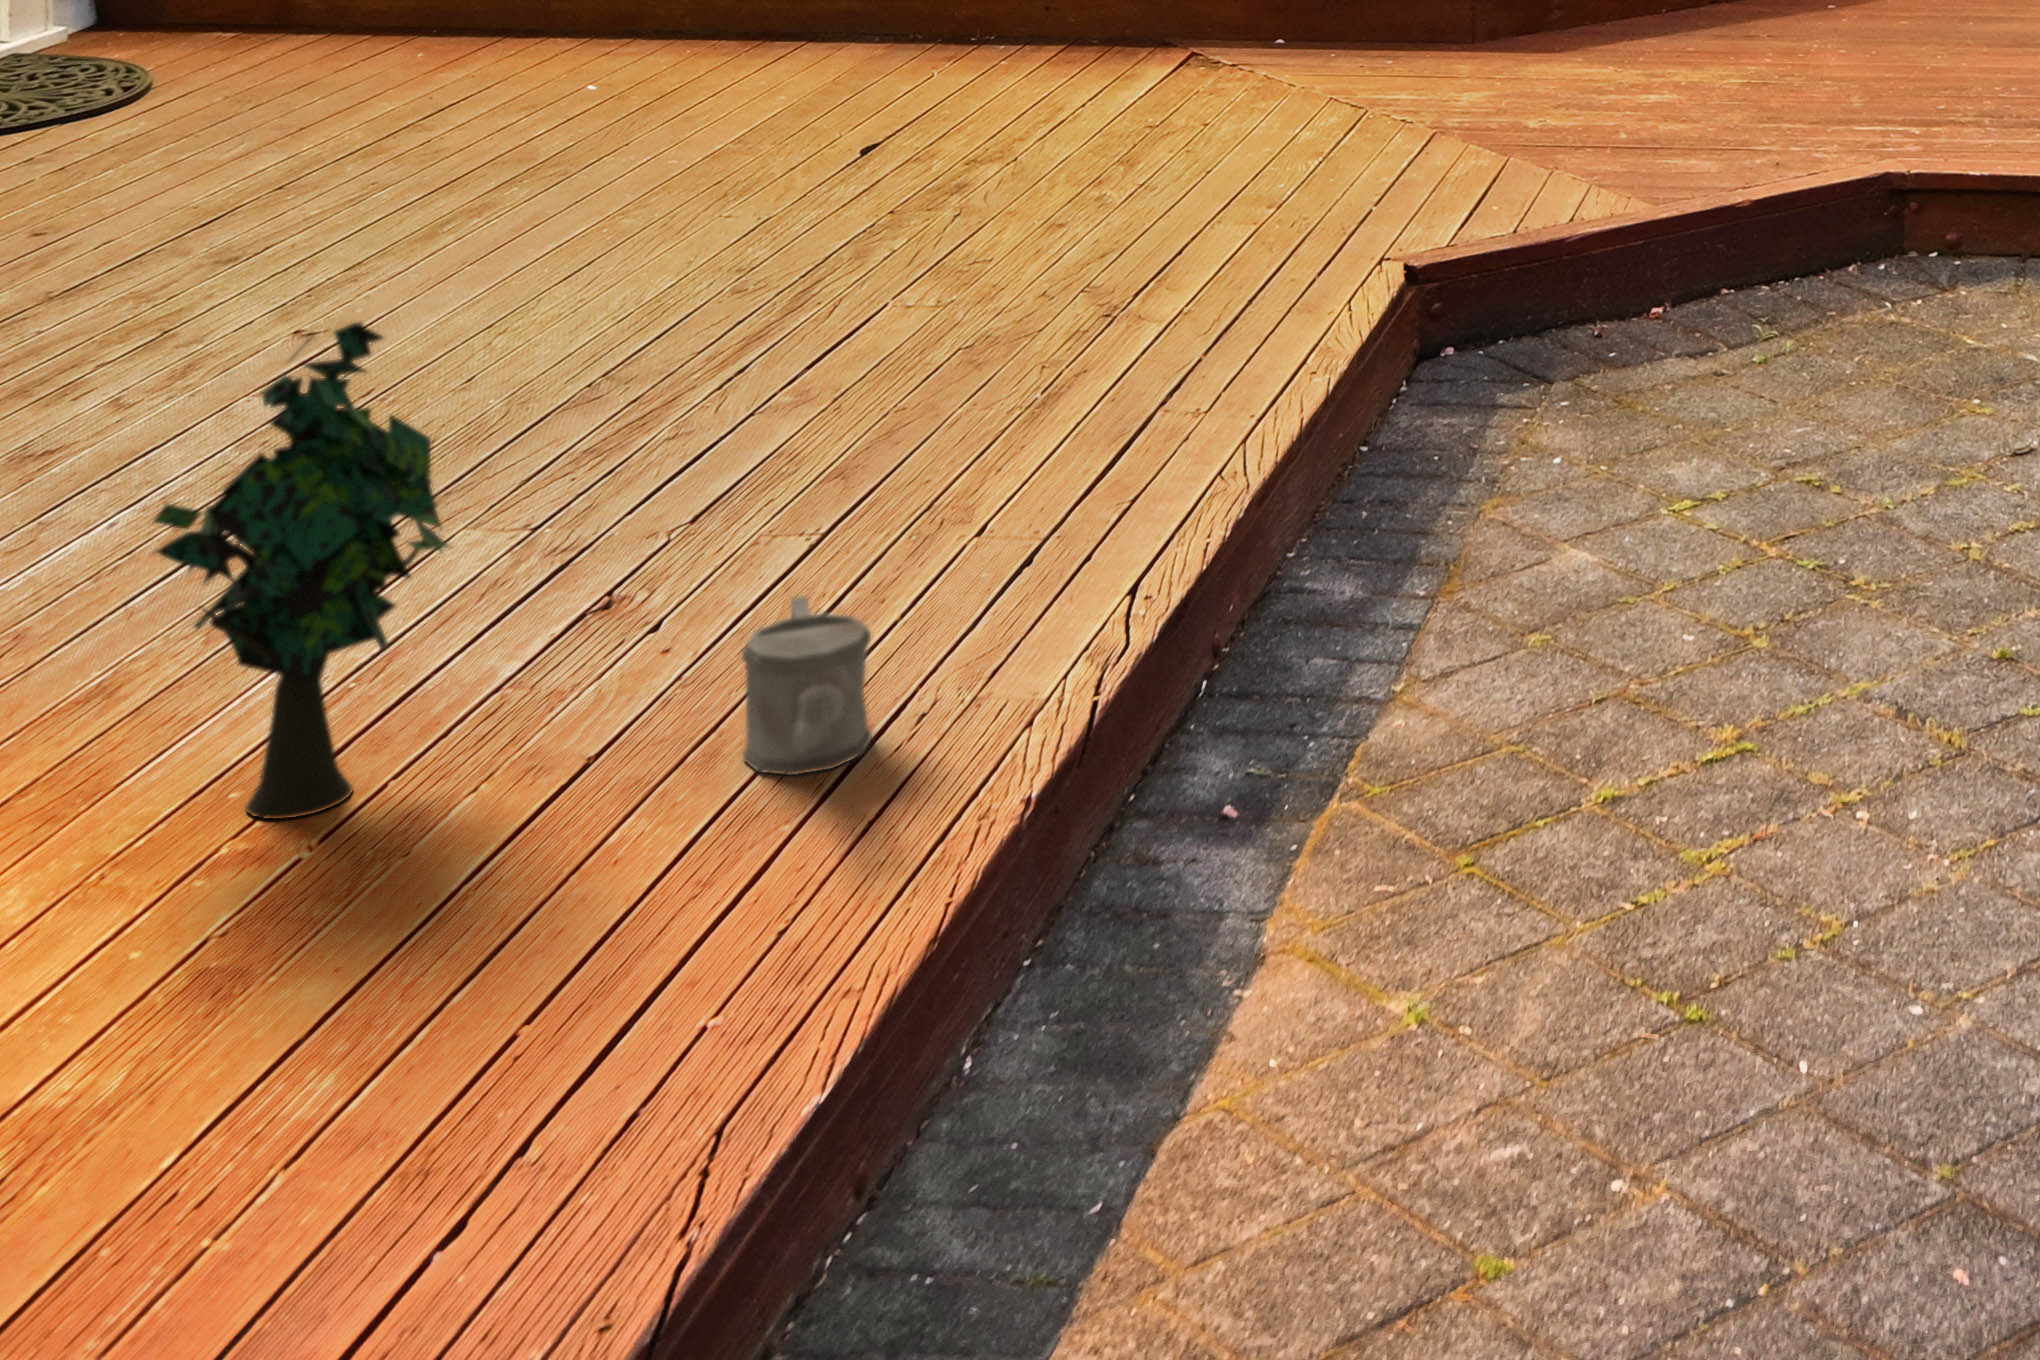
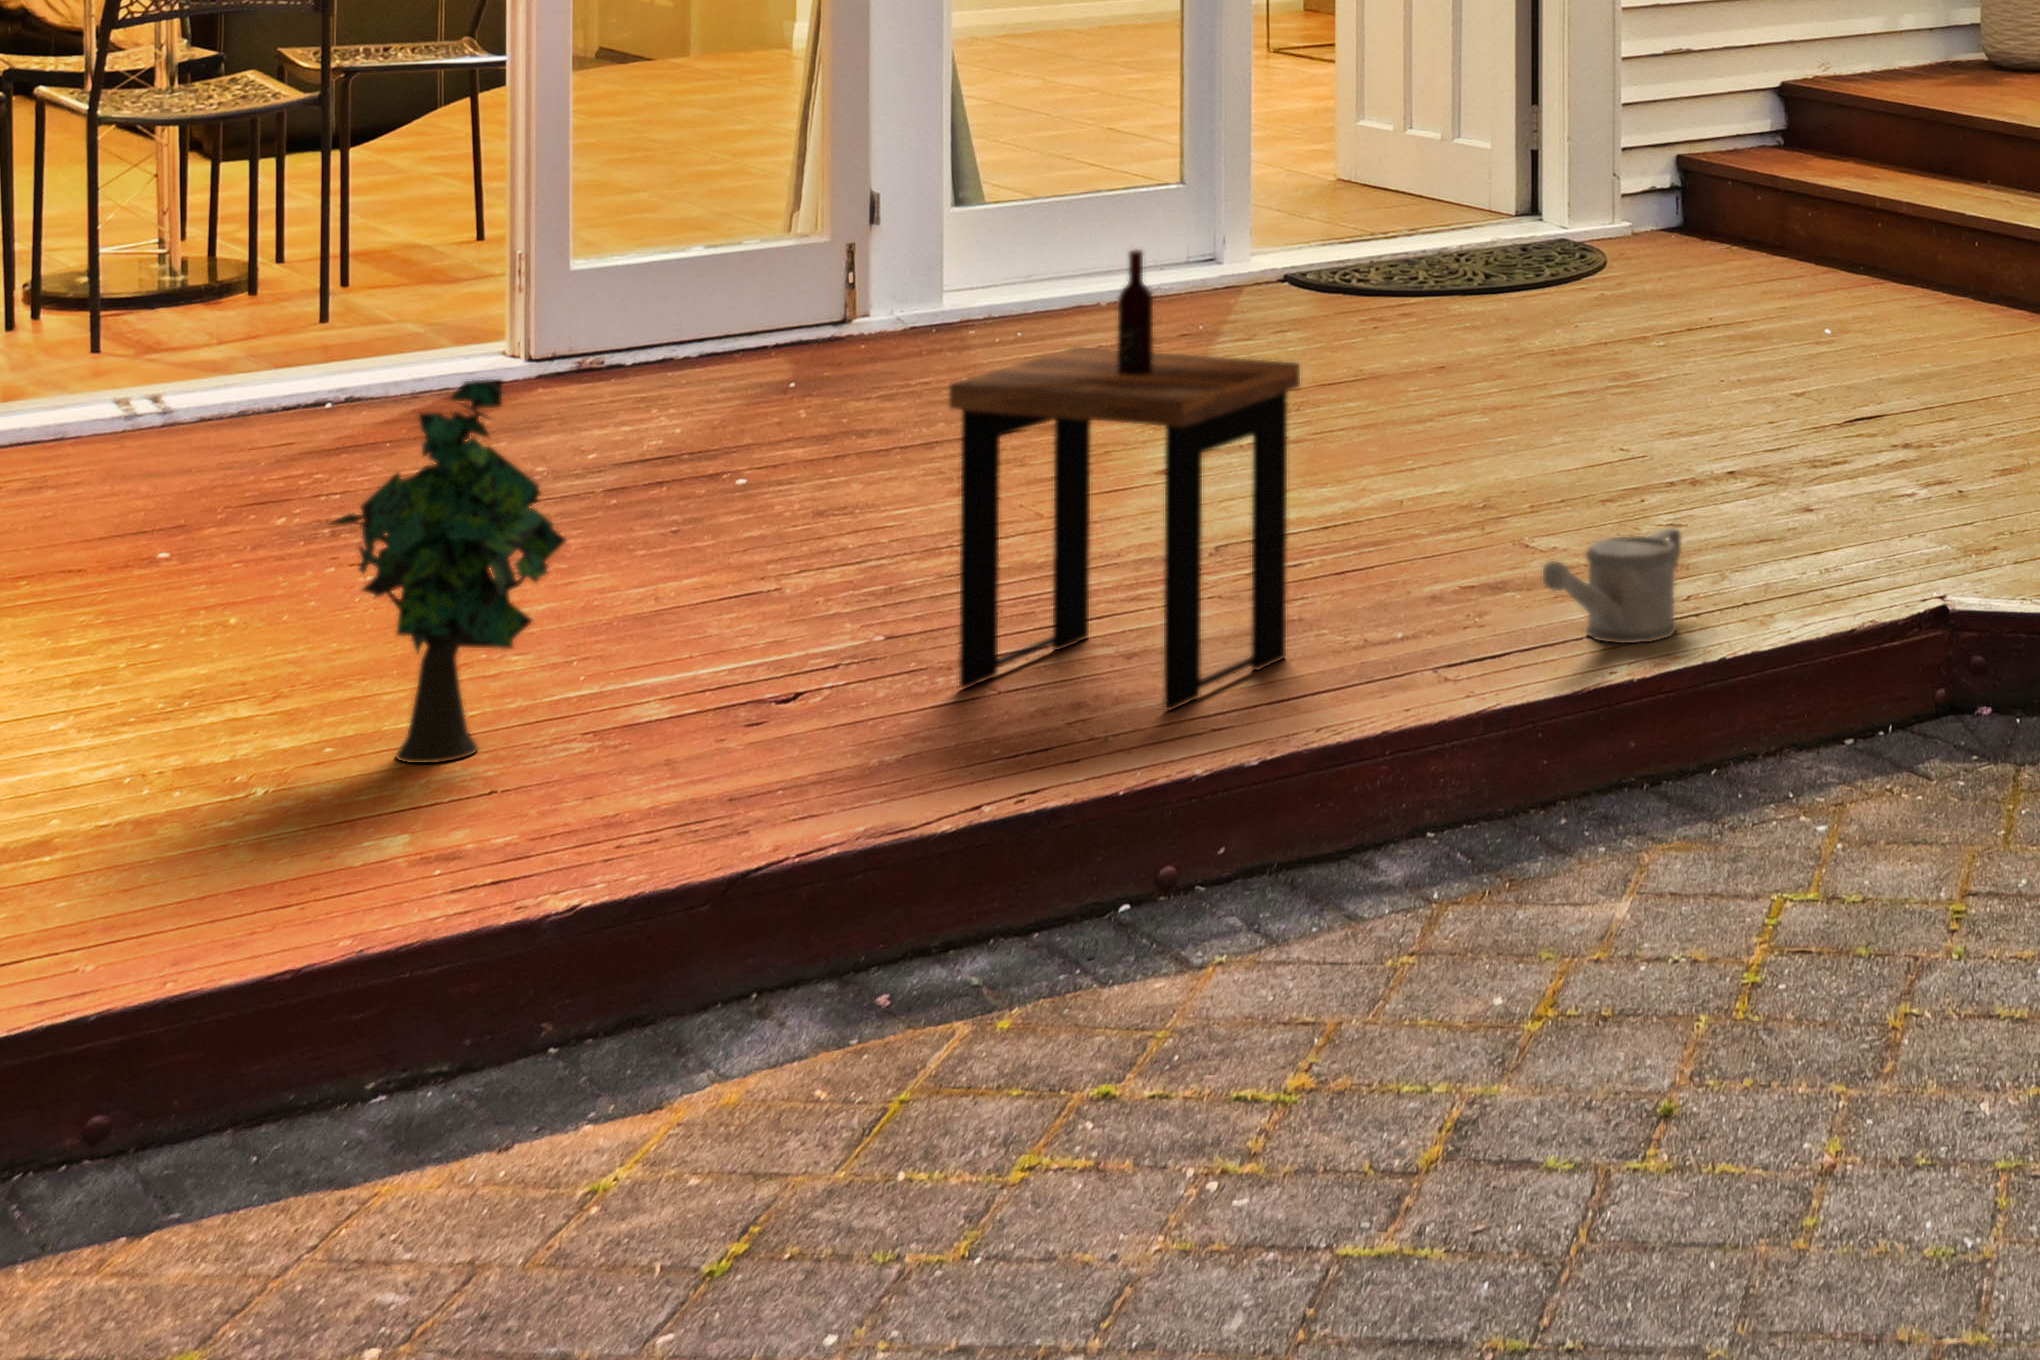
side table: none [664,53,1003,569] -> present [949,249,1300,710]
watering can: present [742,596,872,775] -> present [1543,528,1681,643]

